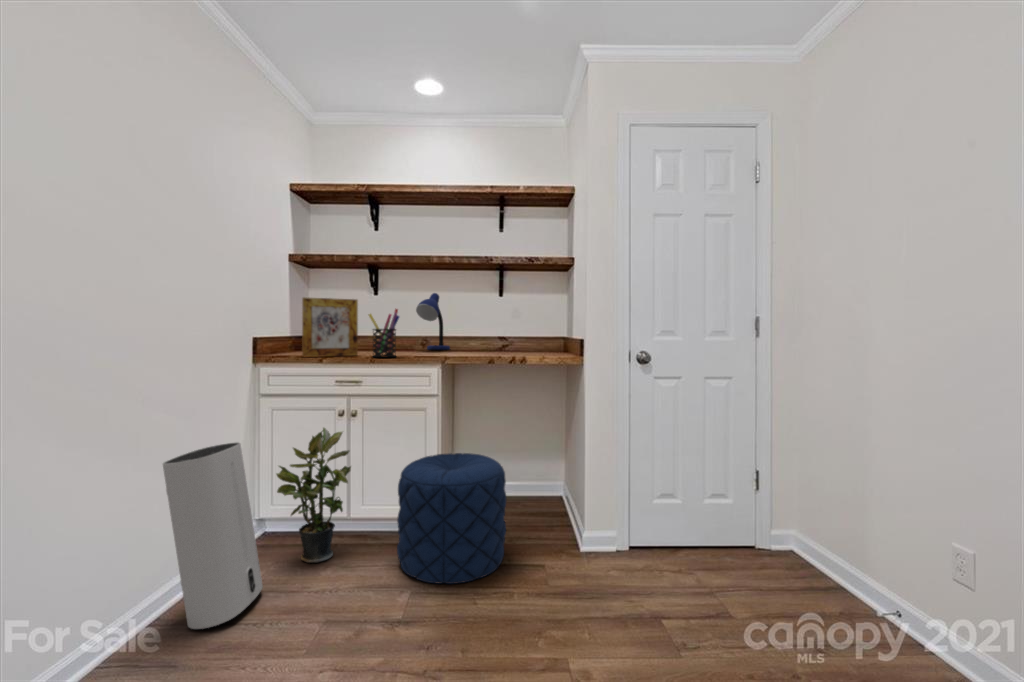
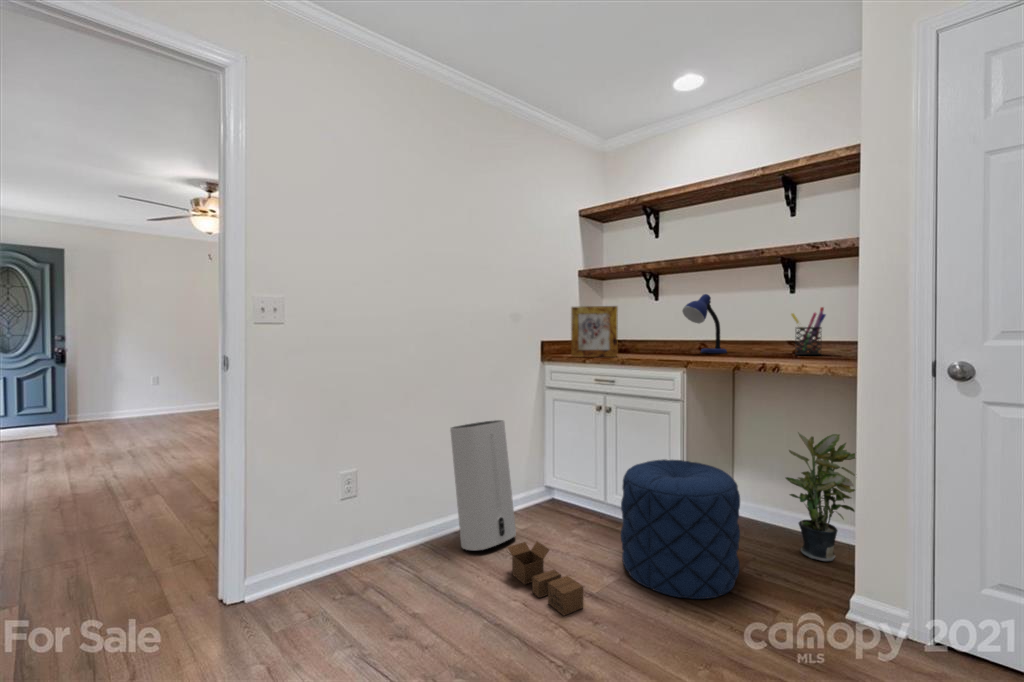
pen holder: present [369,309,399,357] -> present [791,307,826,355]
potted plant: present [276,428,351,563] -> present [786,433,855,561]
cardboard box: none [284,579,401,643] -> present [508,542,583,615]

